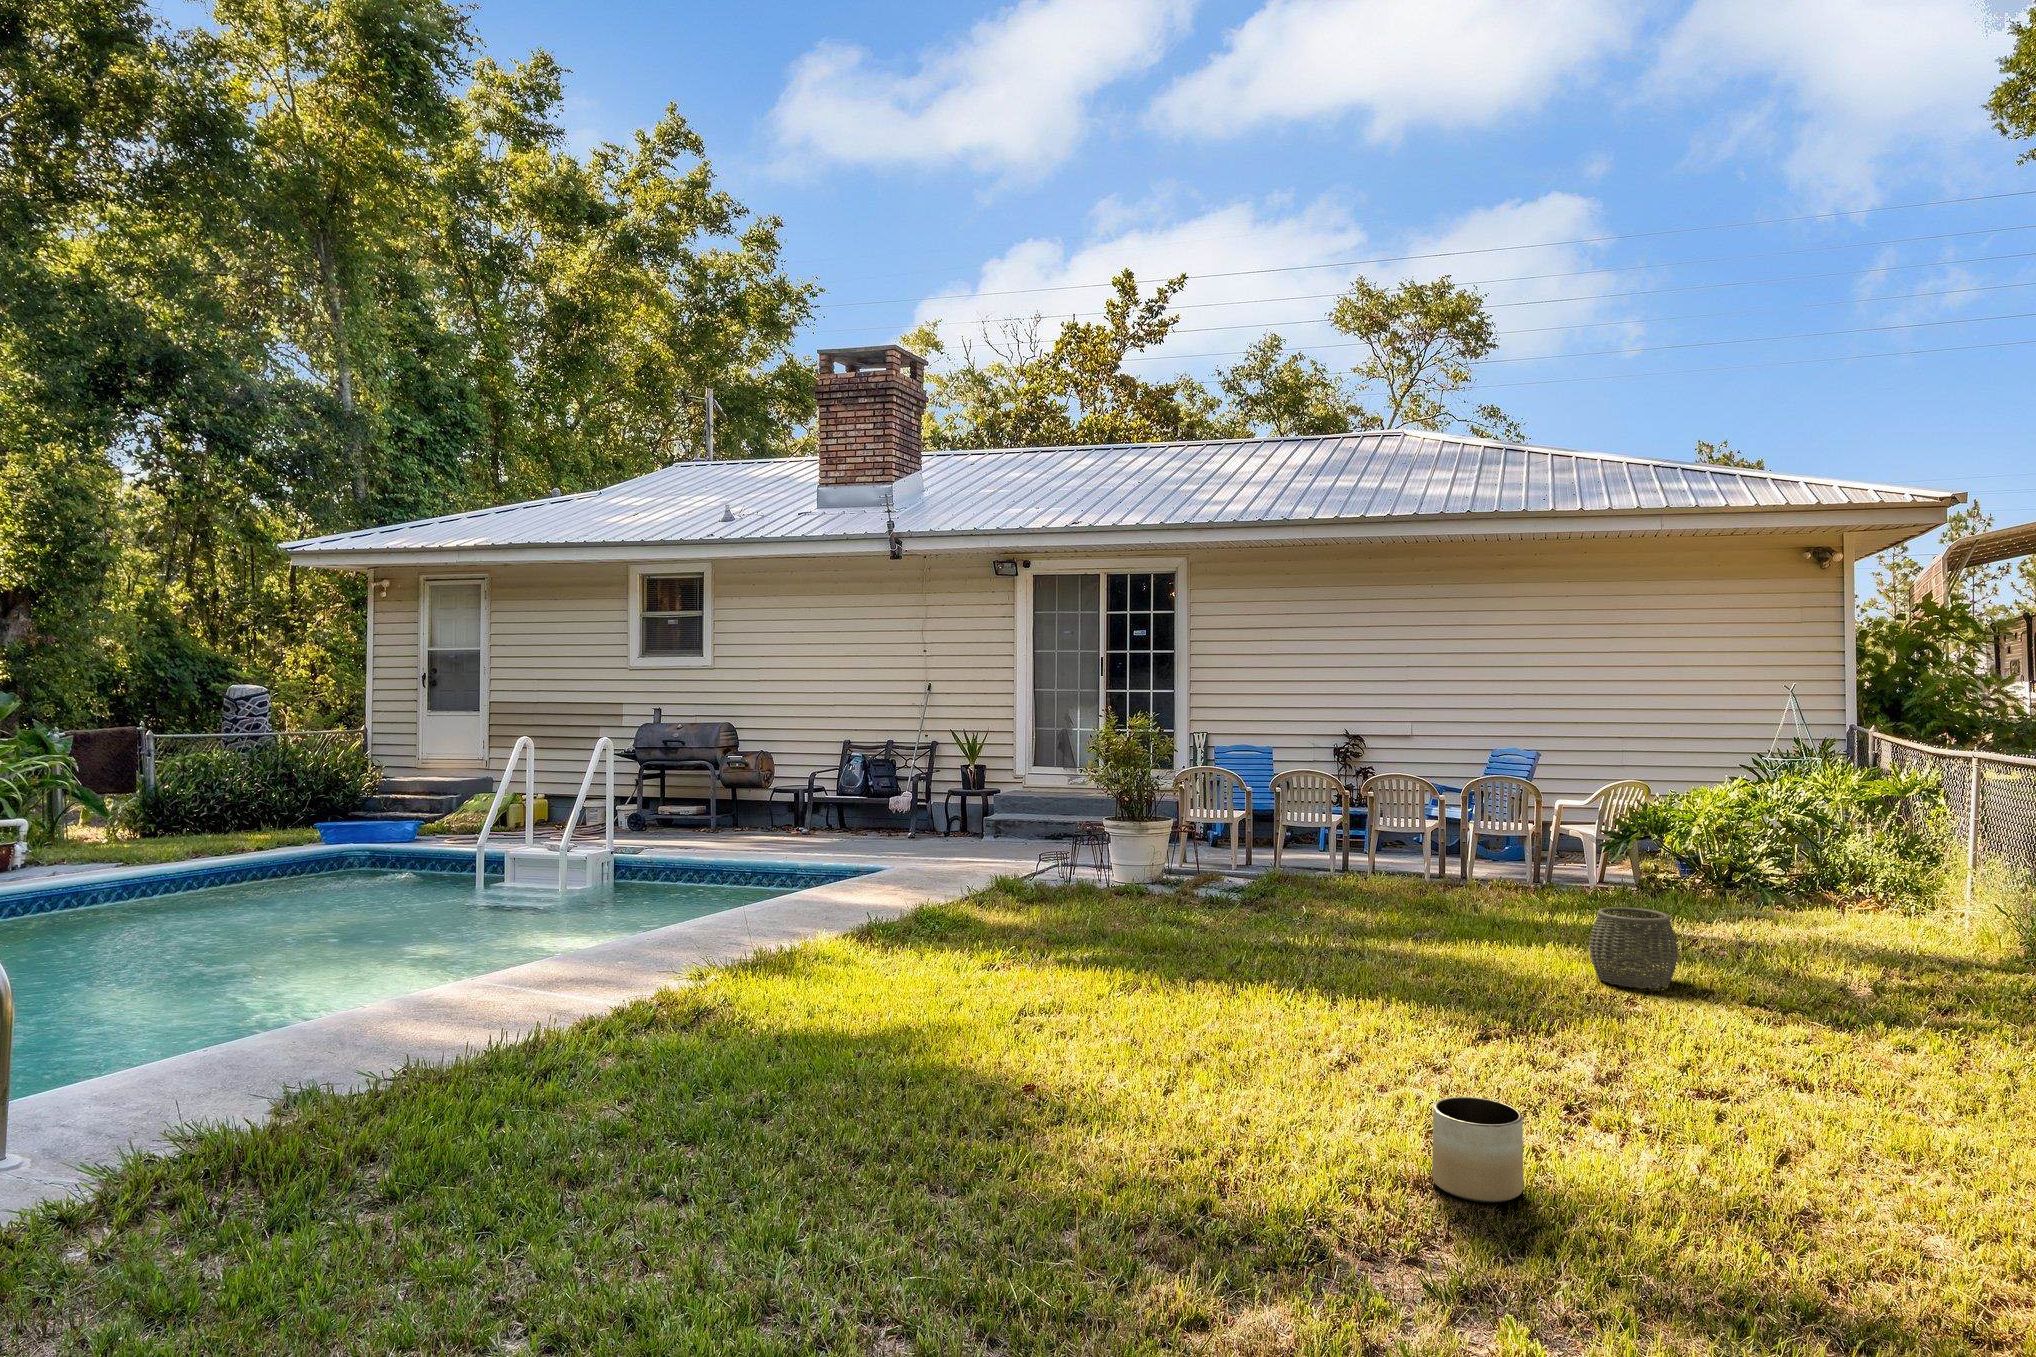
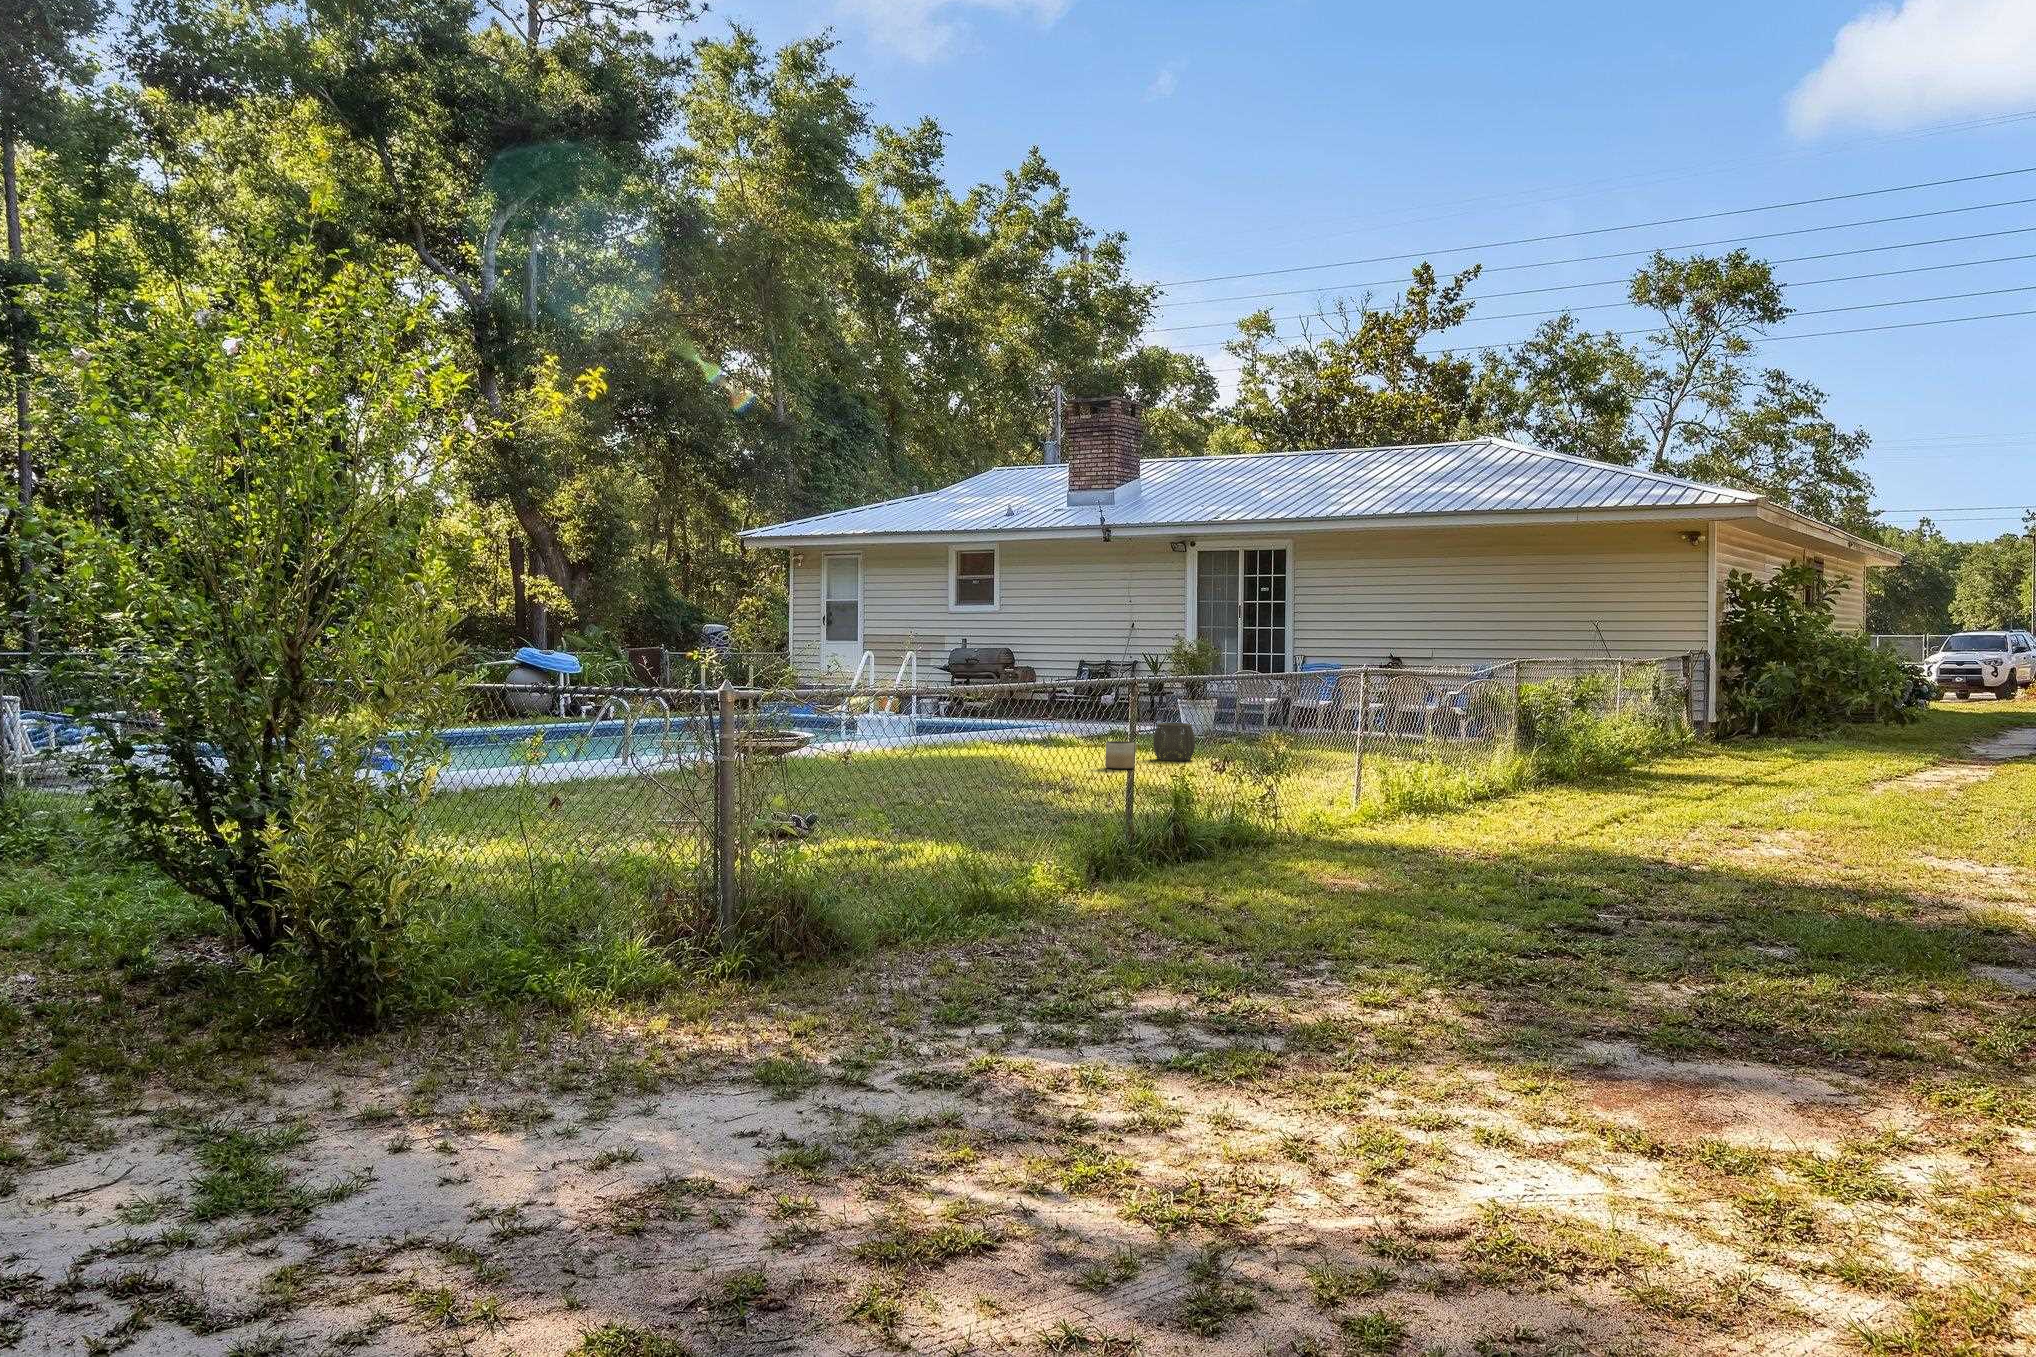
woven basket: present [1589,907,1679,989] -> present [1153,723,1196,761]

